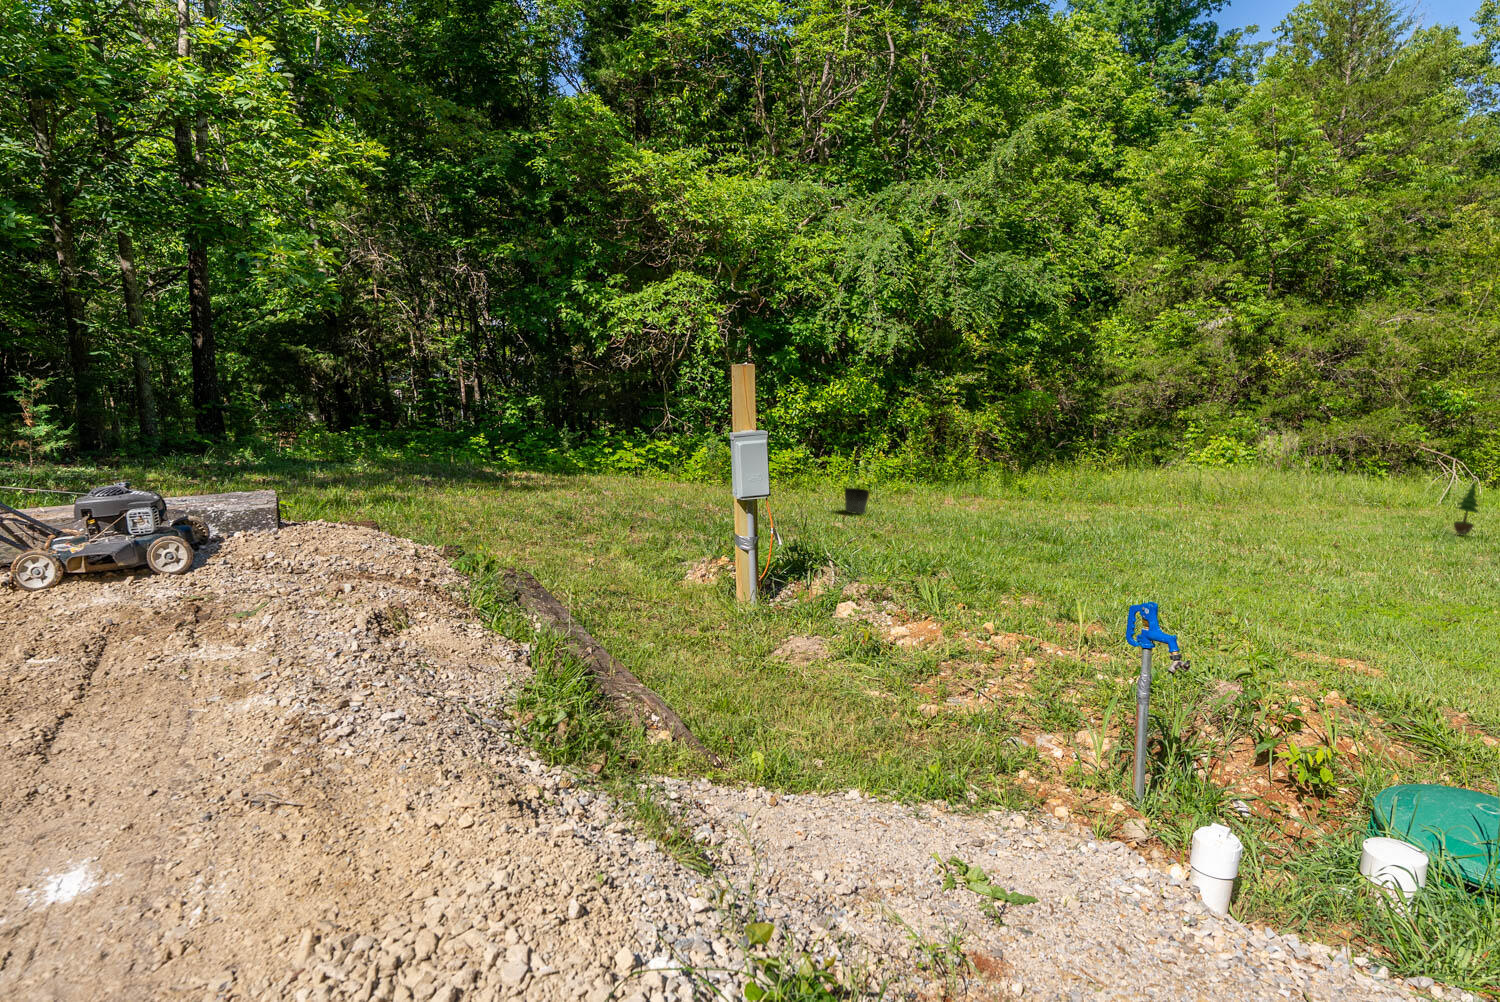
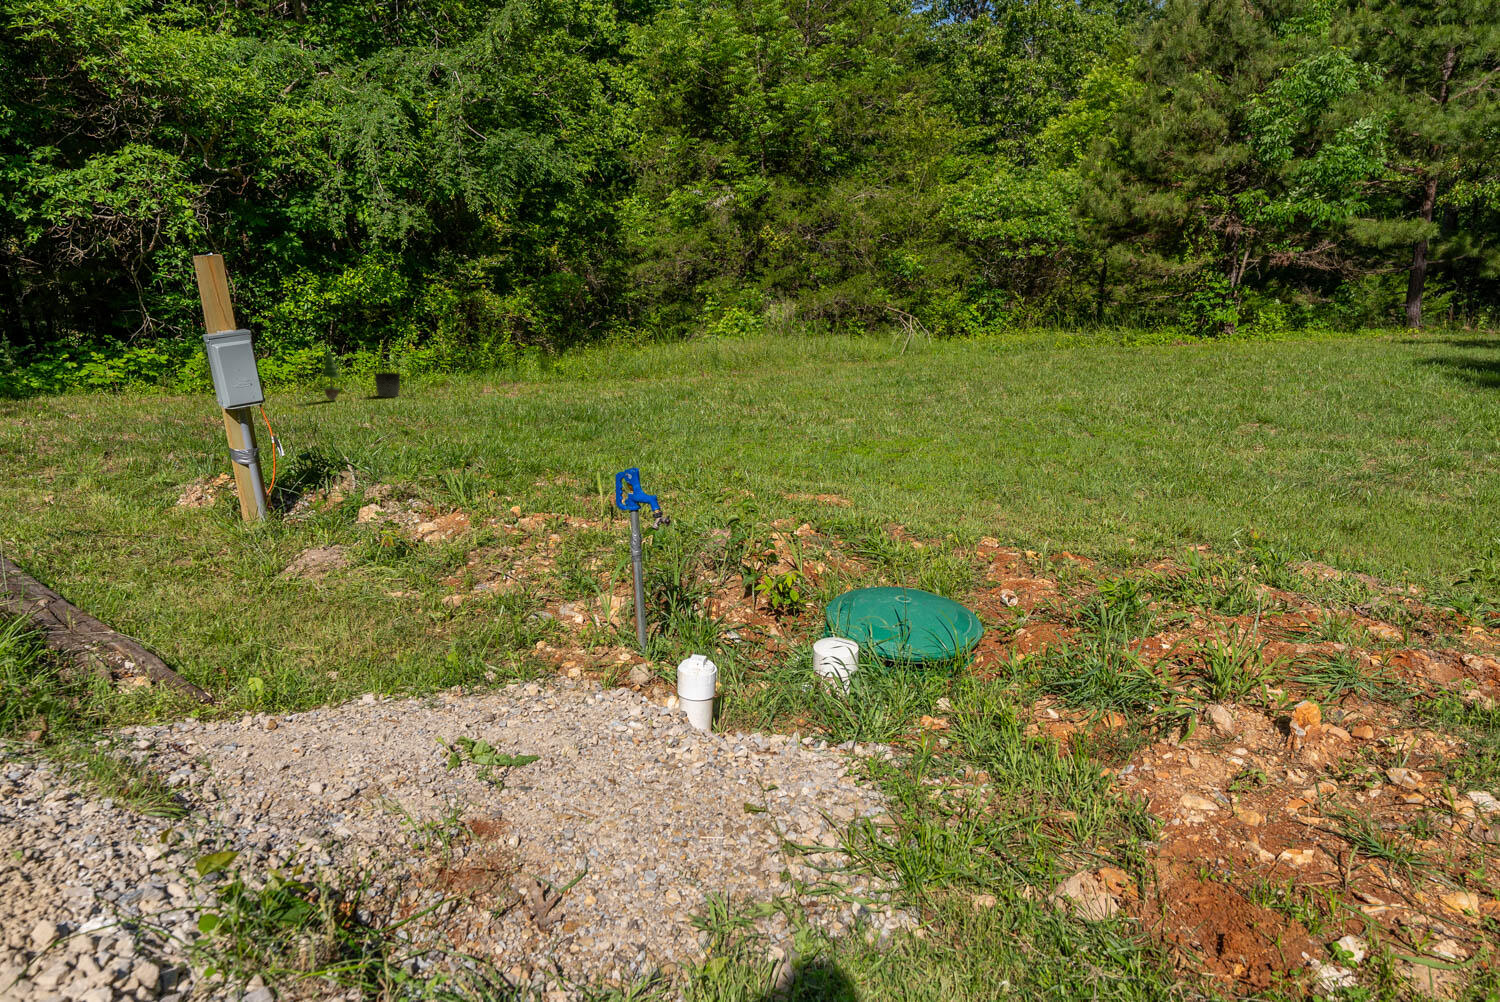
potted tree: present [1454,484,1479,535] -> present [322,351,340,400]

